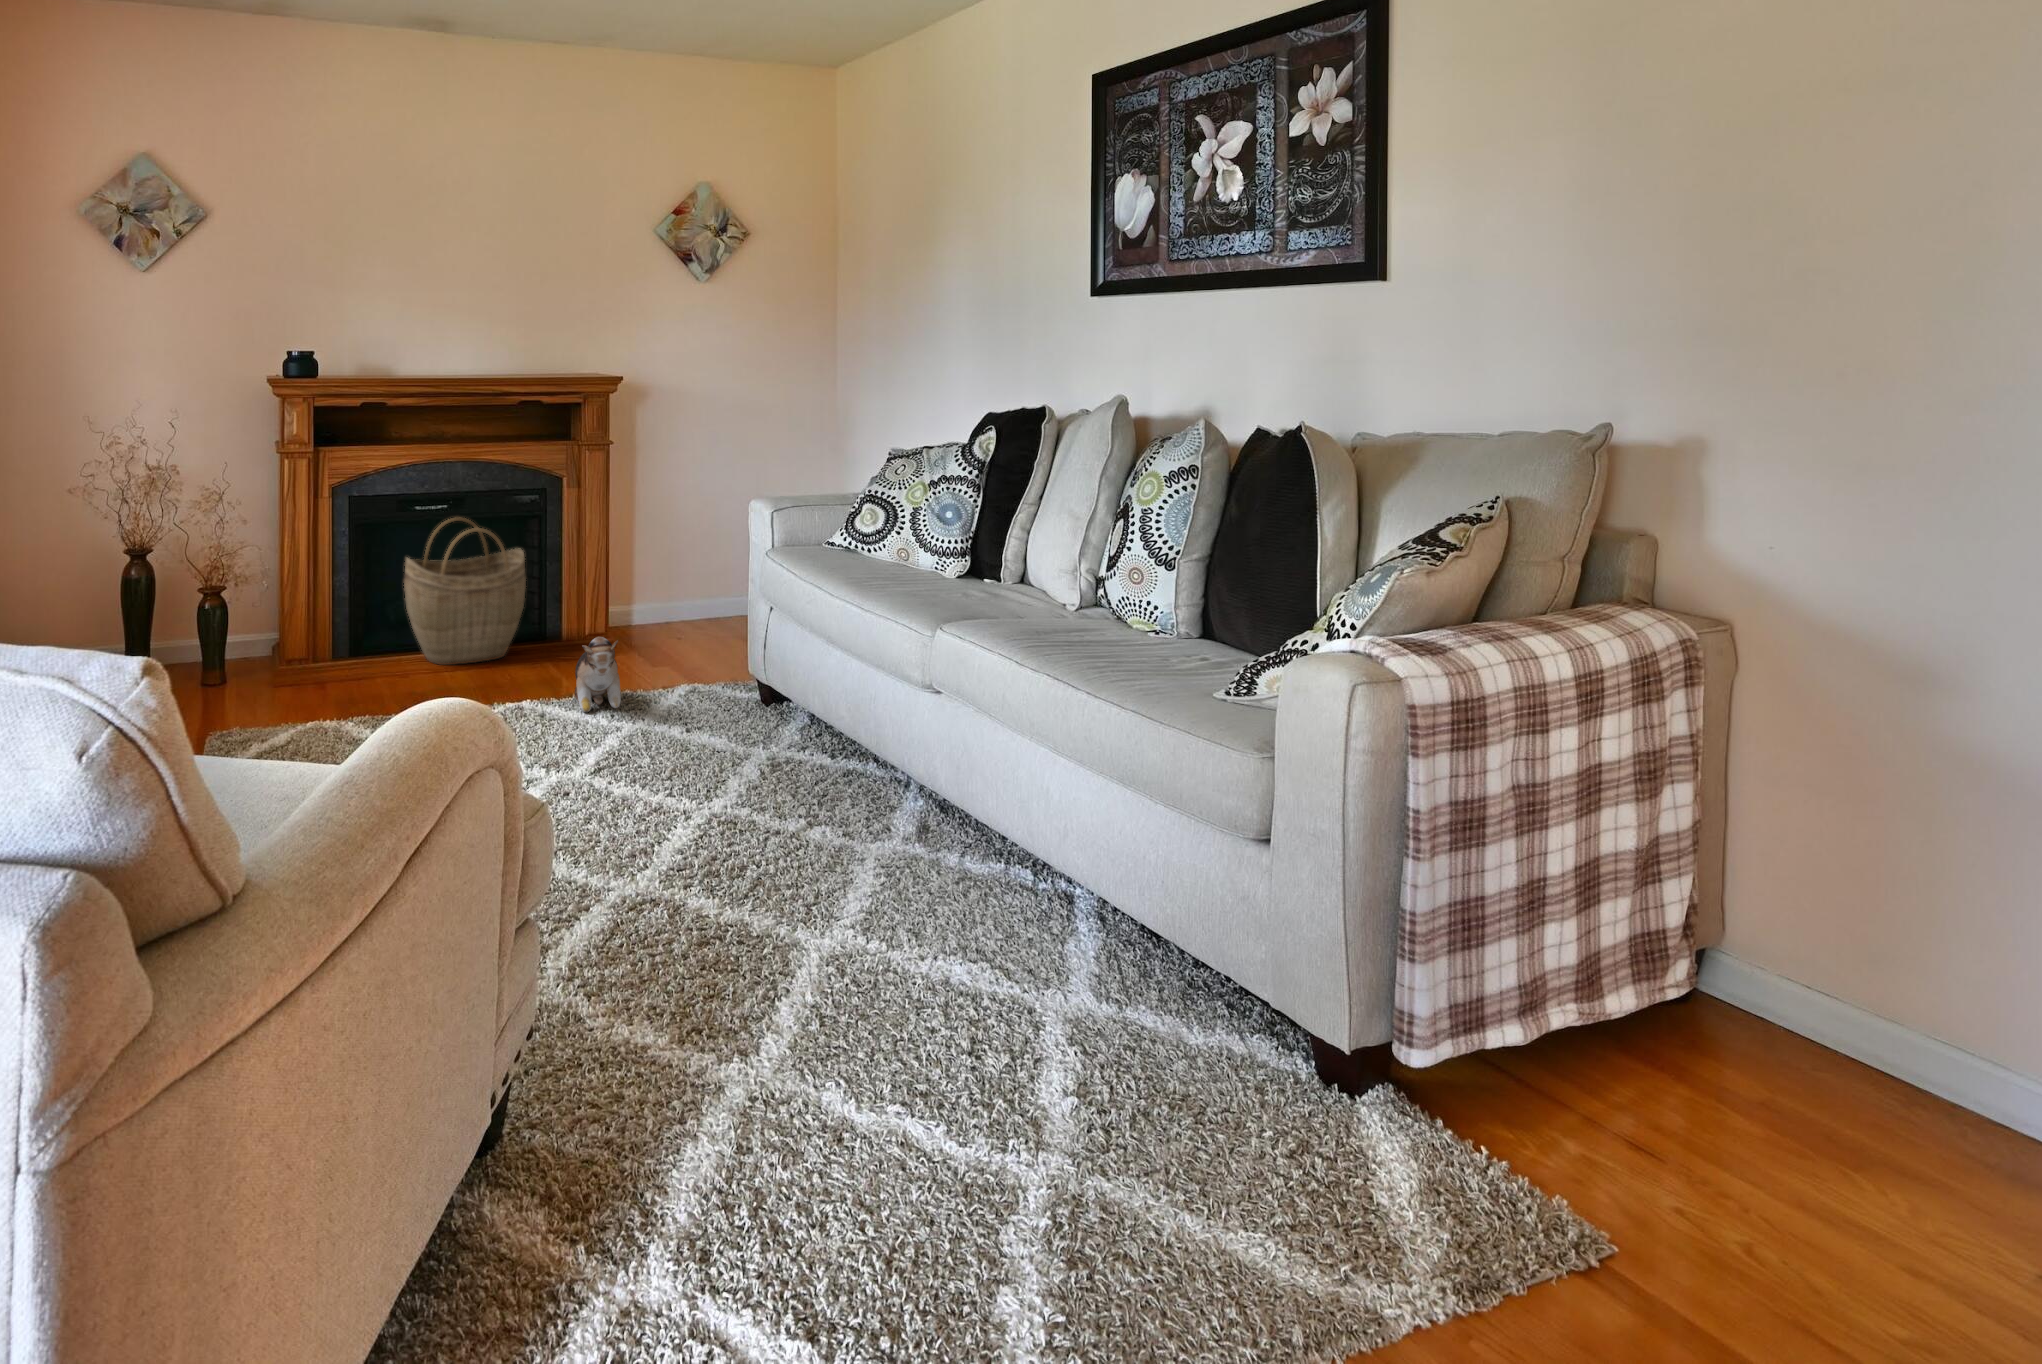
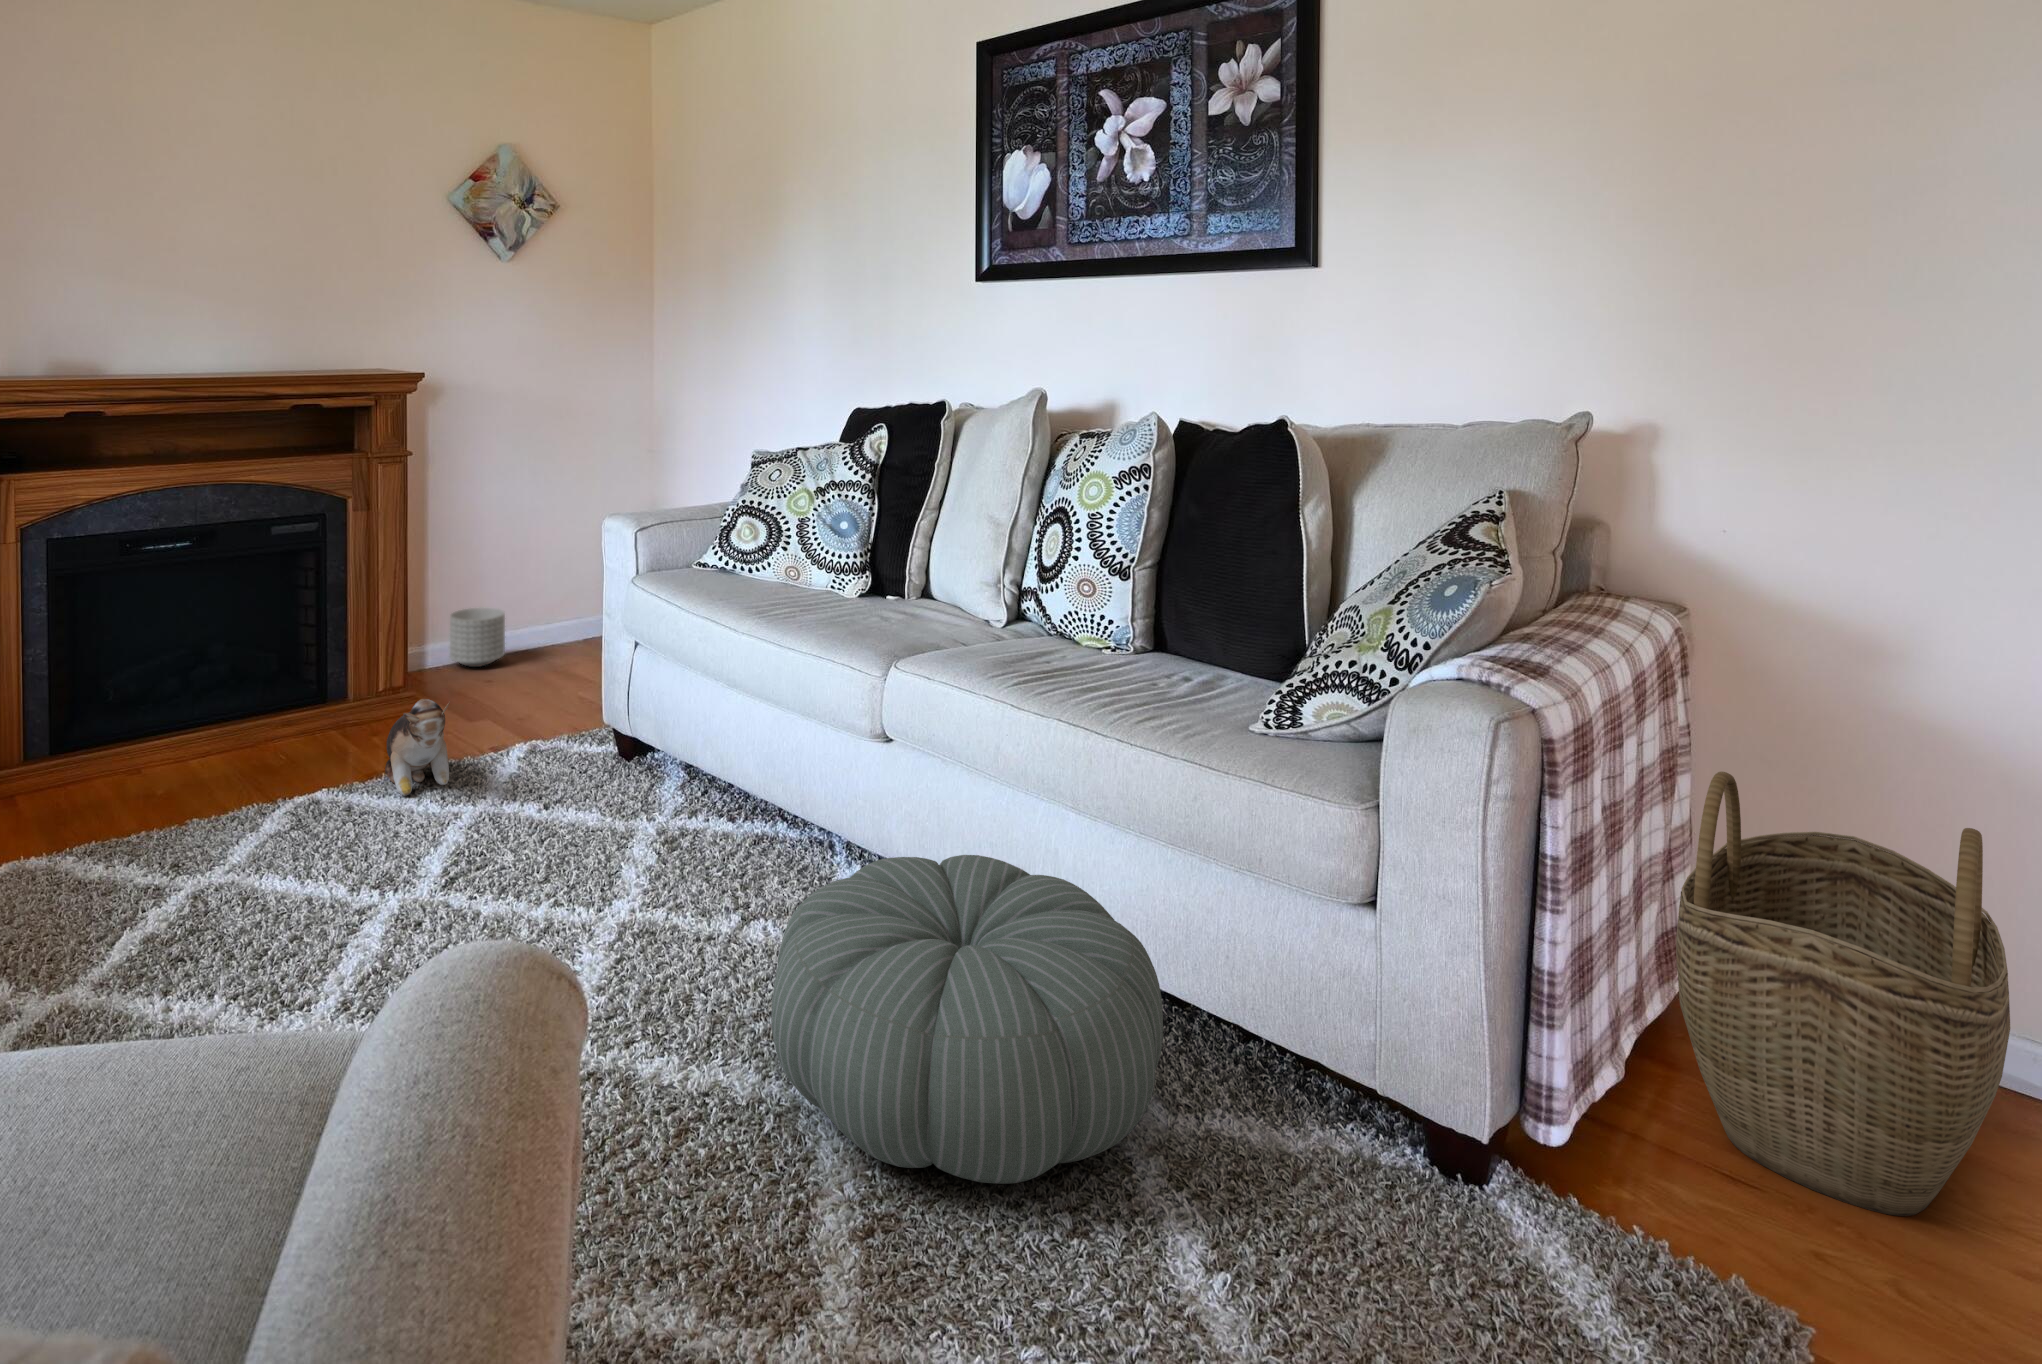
woven basket: present [404,518,526,665] -> present [1676,772,2010,1216]
planter: none [650,578,696,628] -> present [450,607,505,667]
pouf: none [778,777,1100,1009] -> present [772,855,1163,1184]

